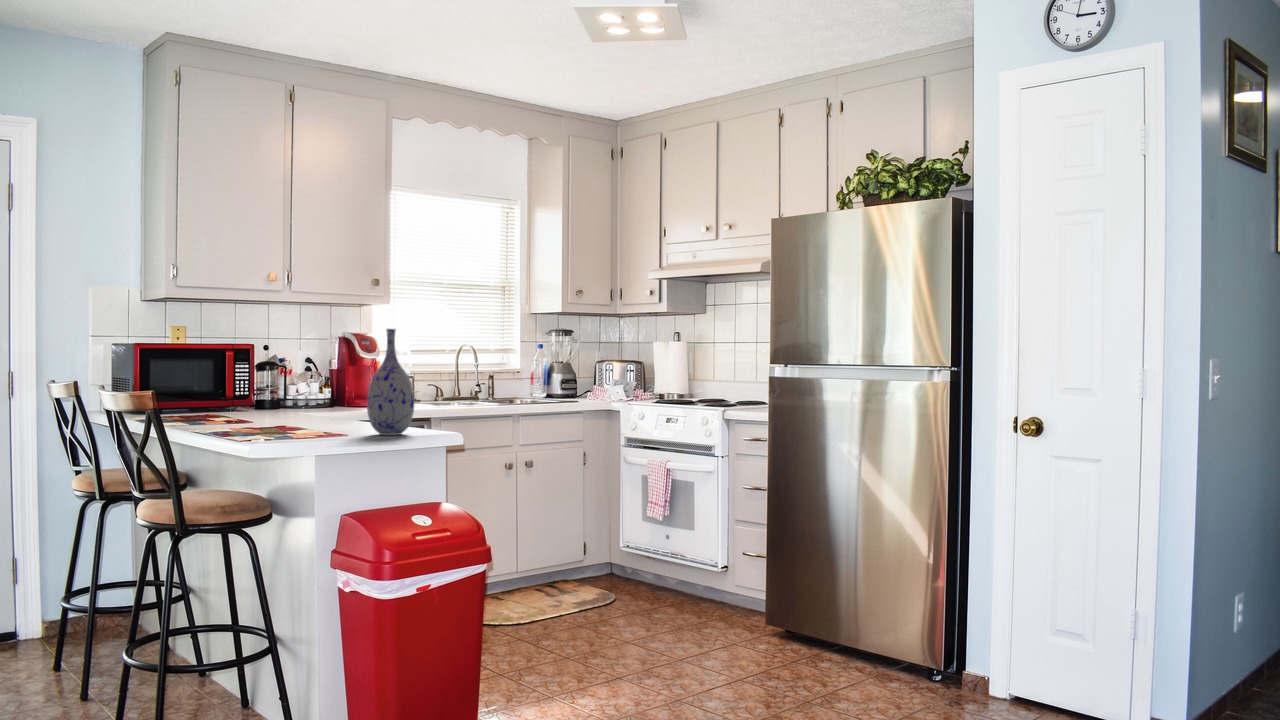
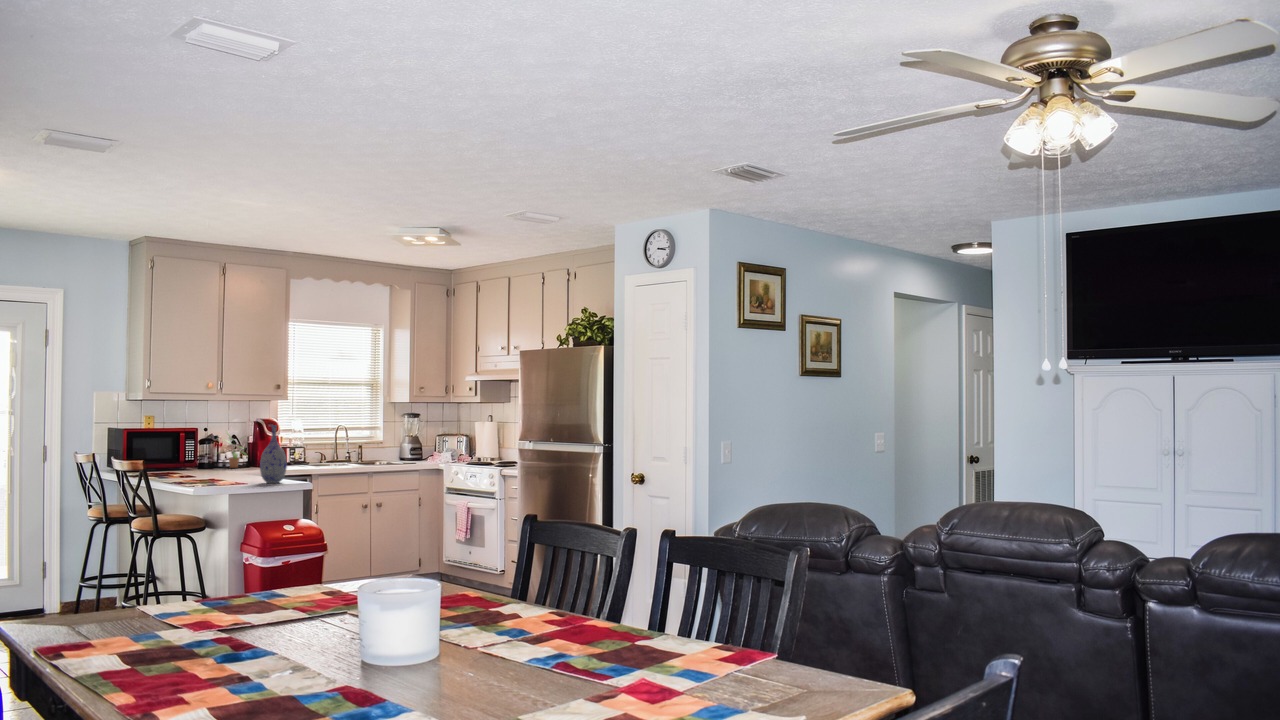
potted plant: none [280,347,332,407] -> present [228,435,247,468]

